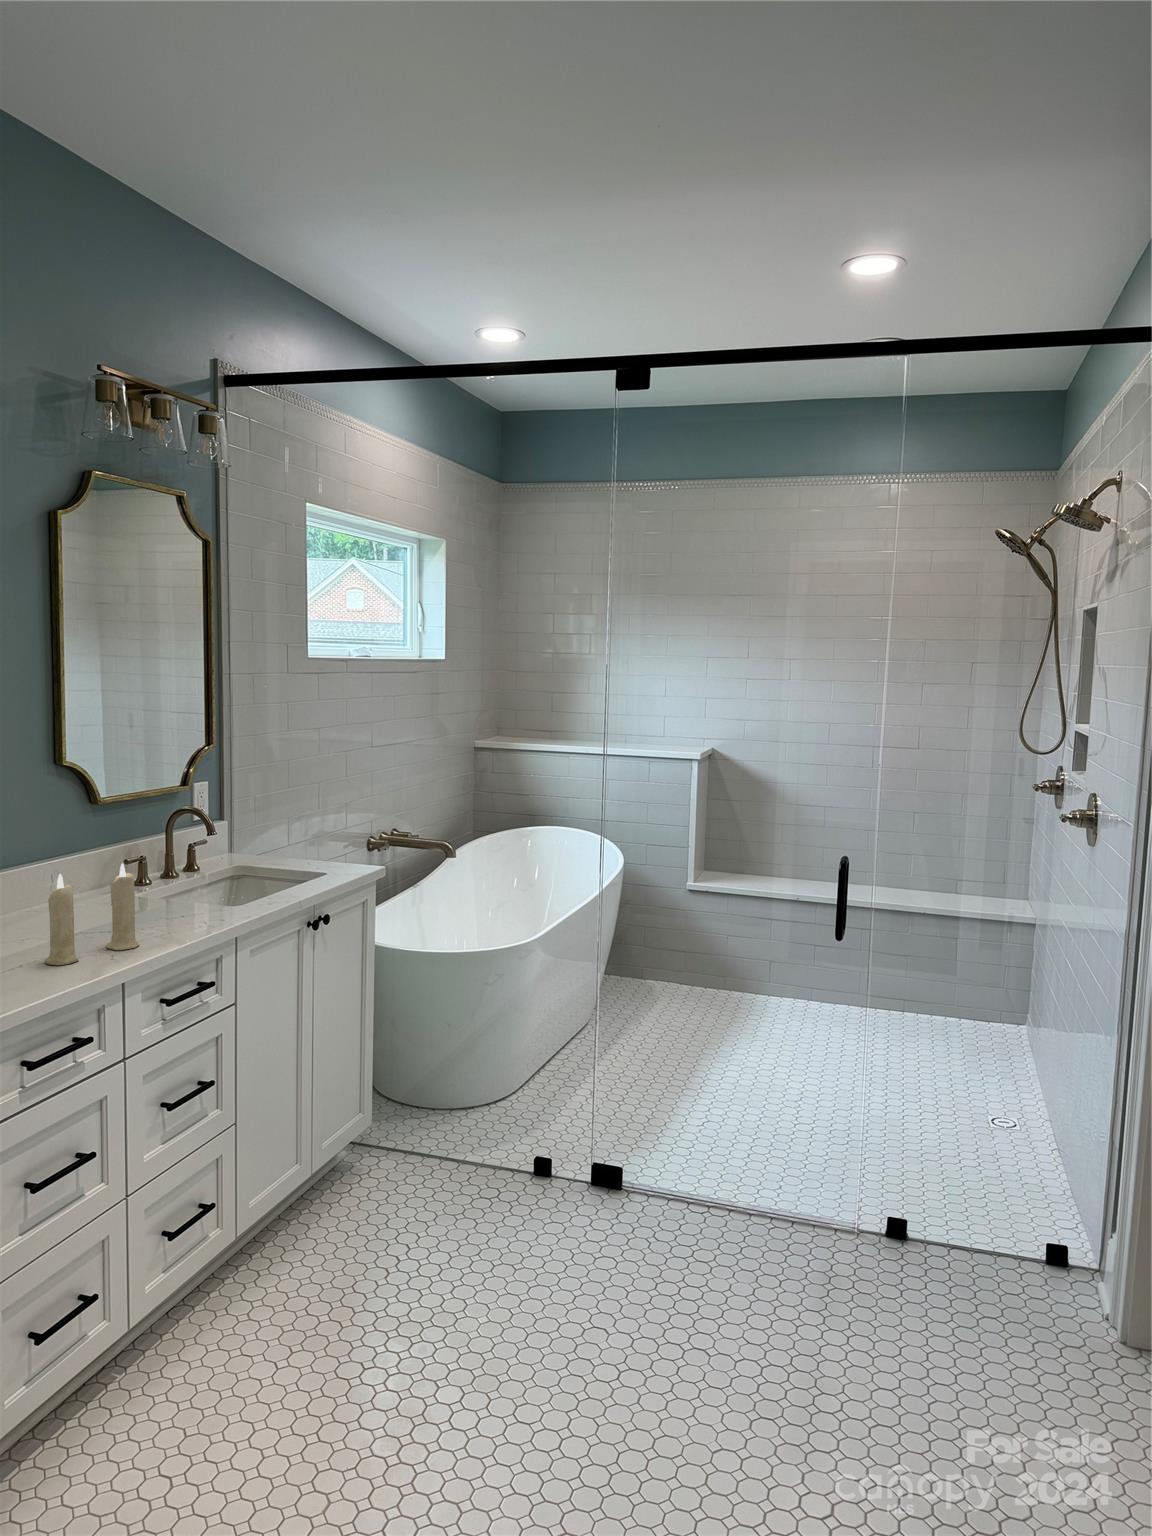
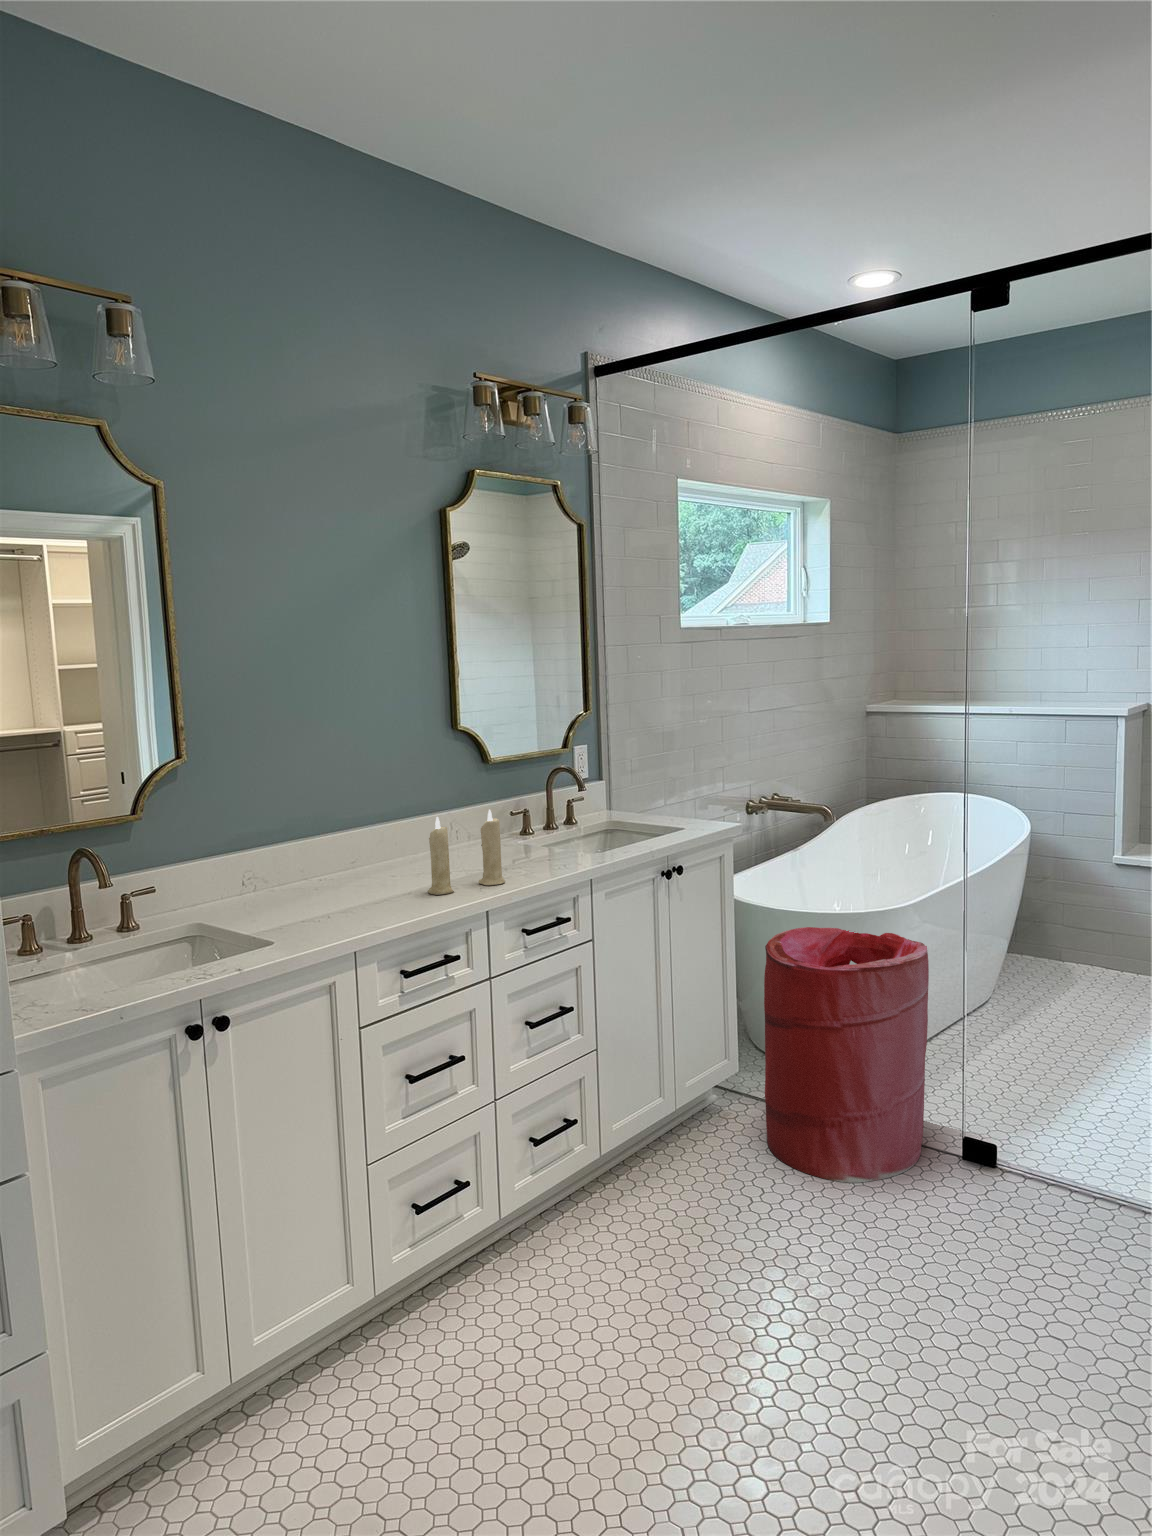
laundry hamper: none [404,968,563,1224] -> present [764,927,929,1183]

